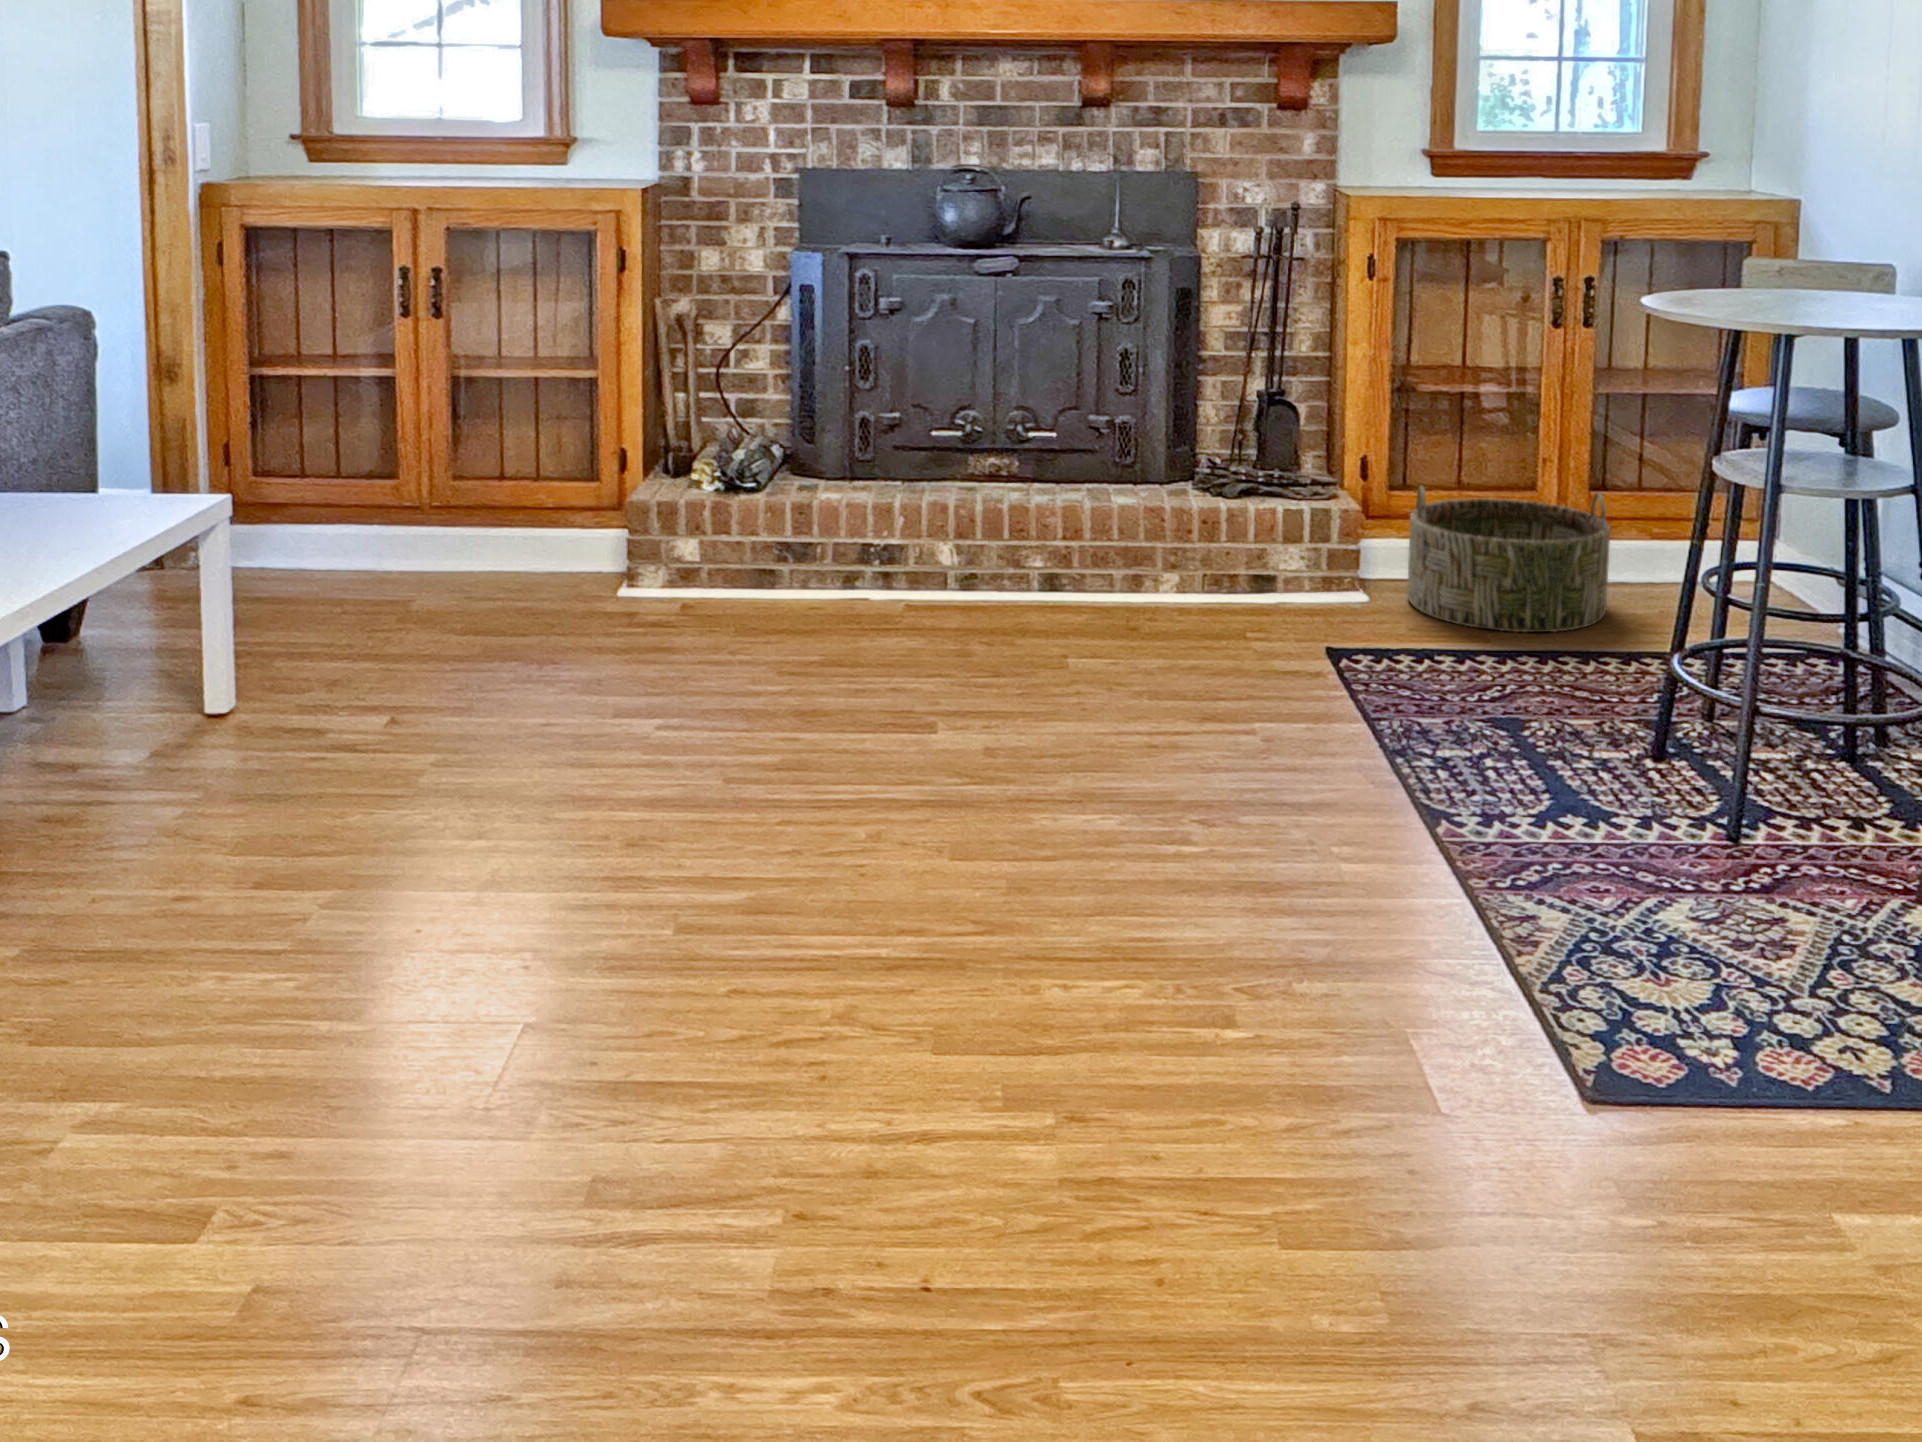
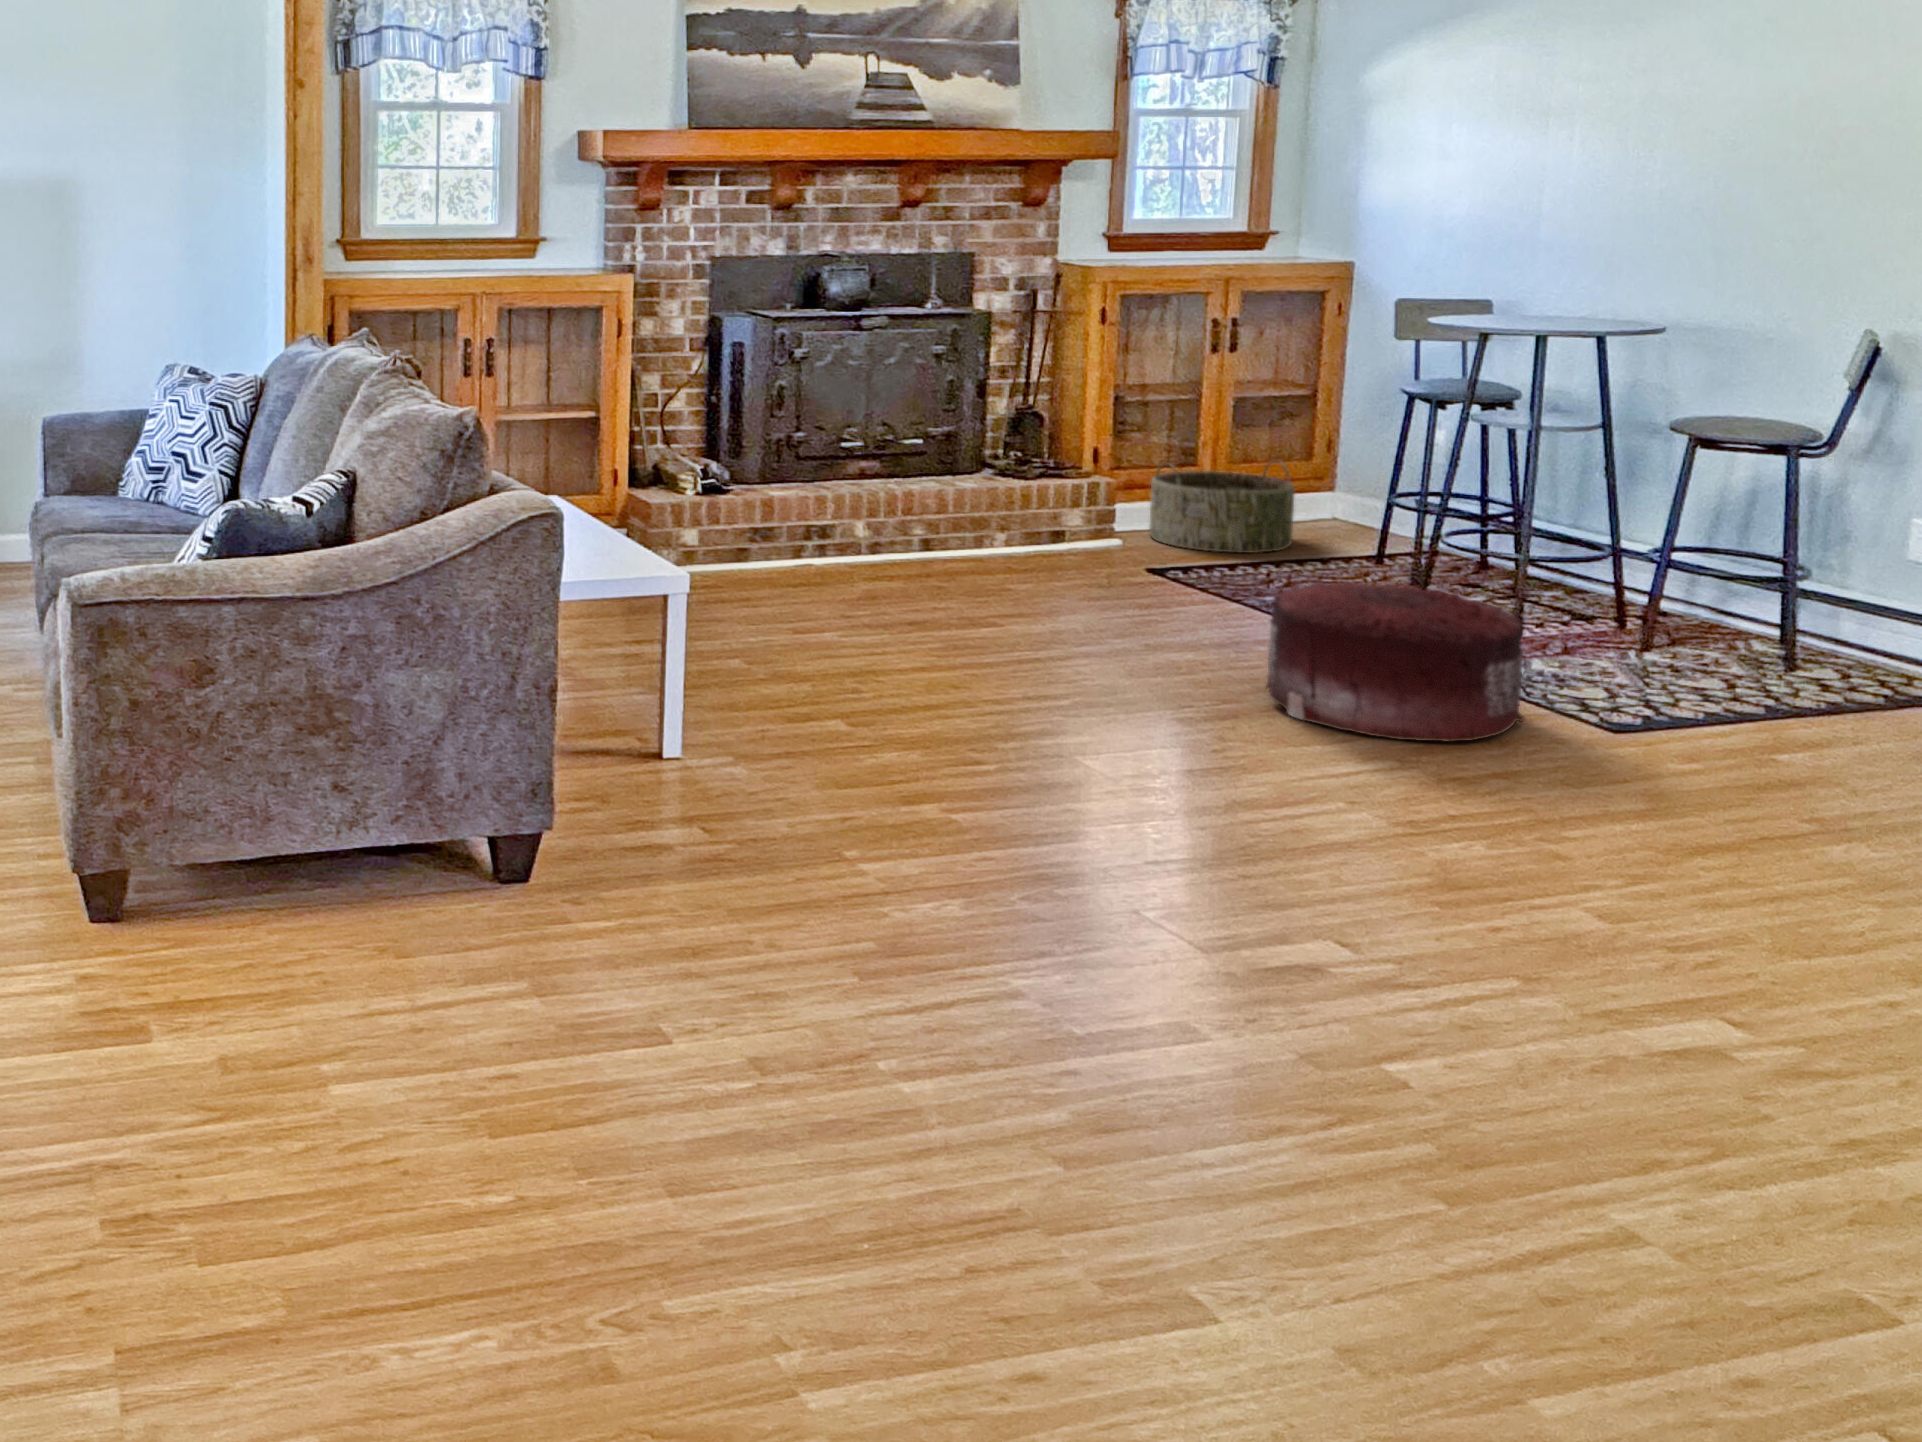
pouf: none [909,725,1306,1073] -> present [1266,581,1524,742]

